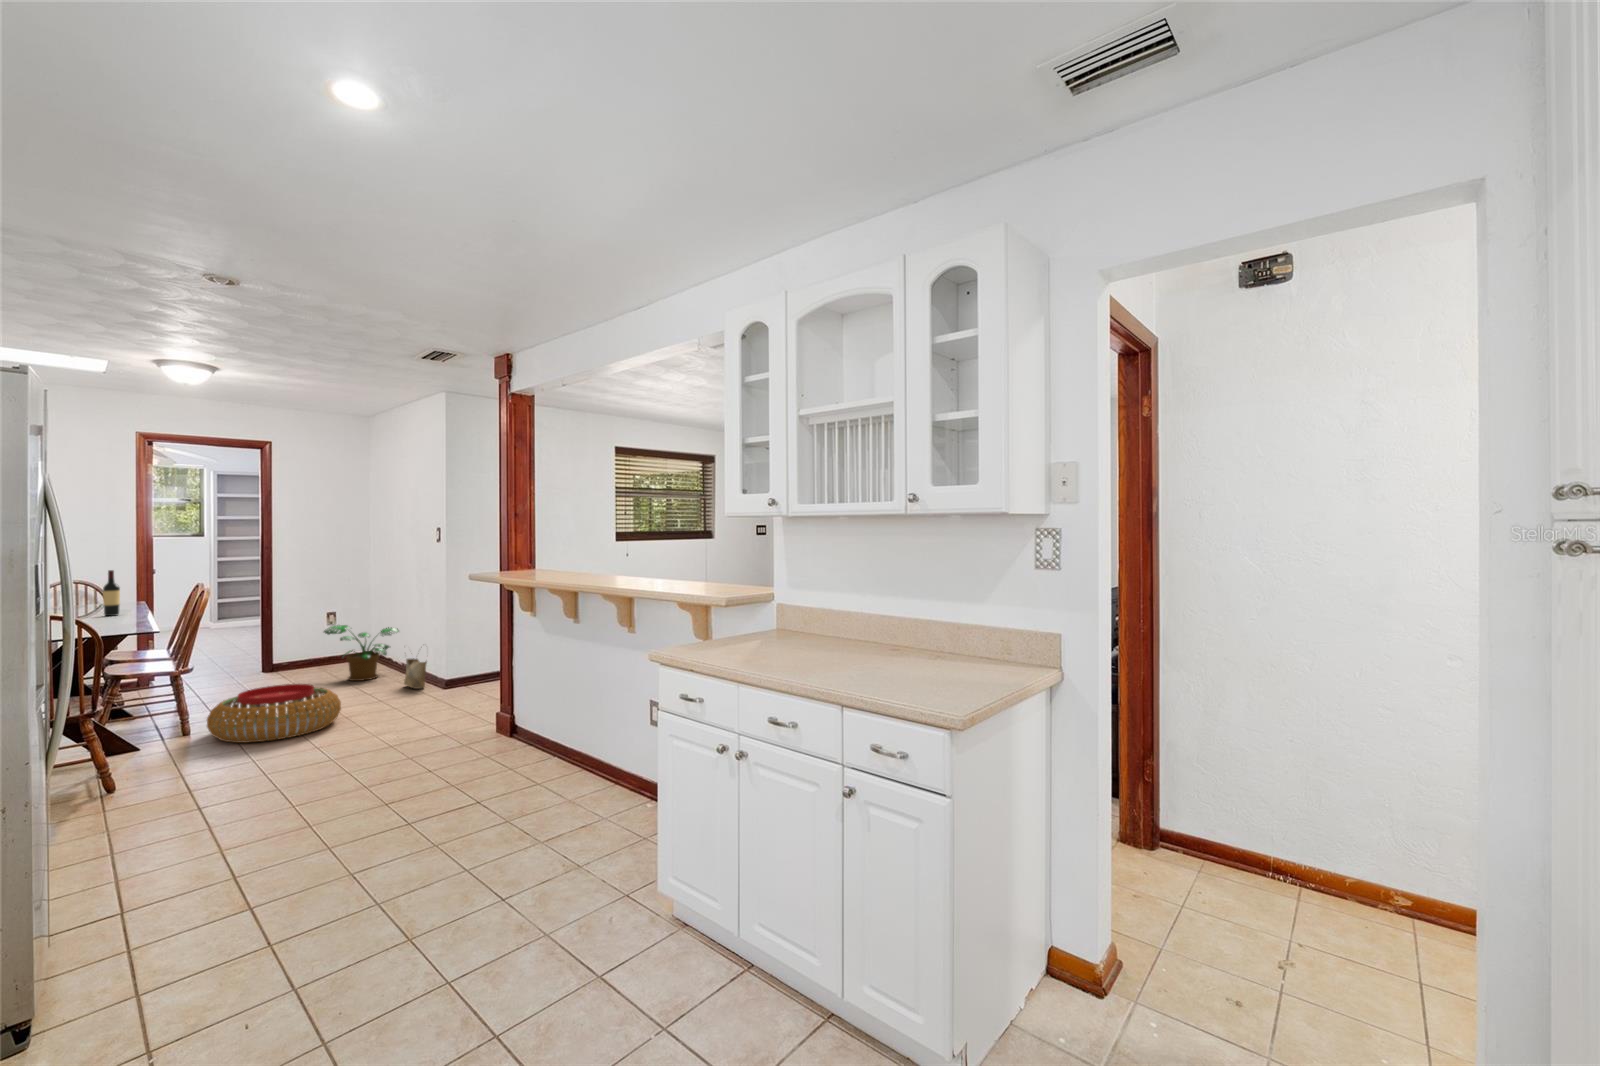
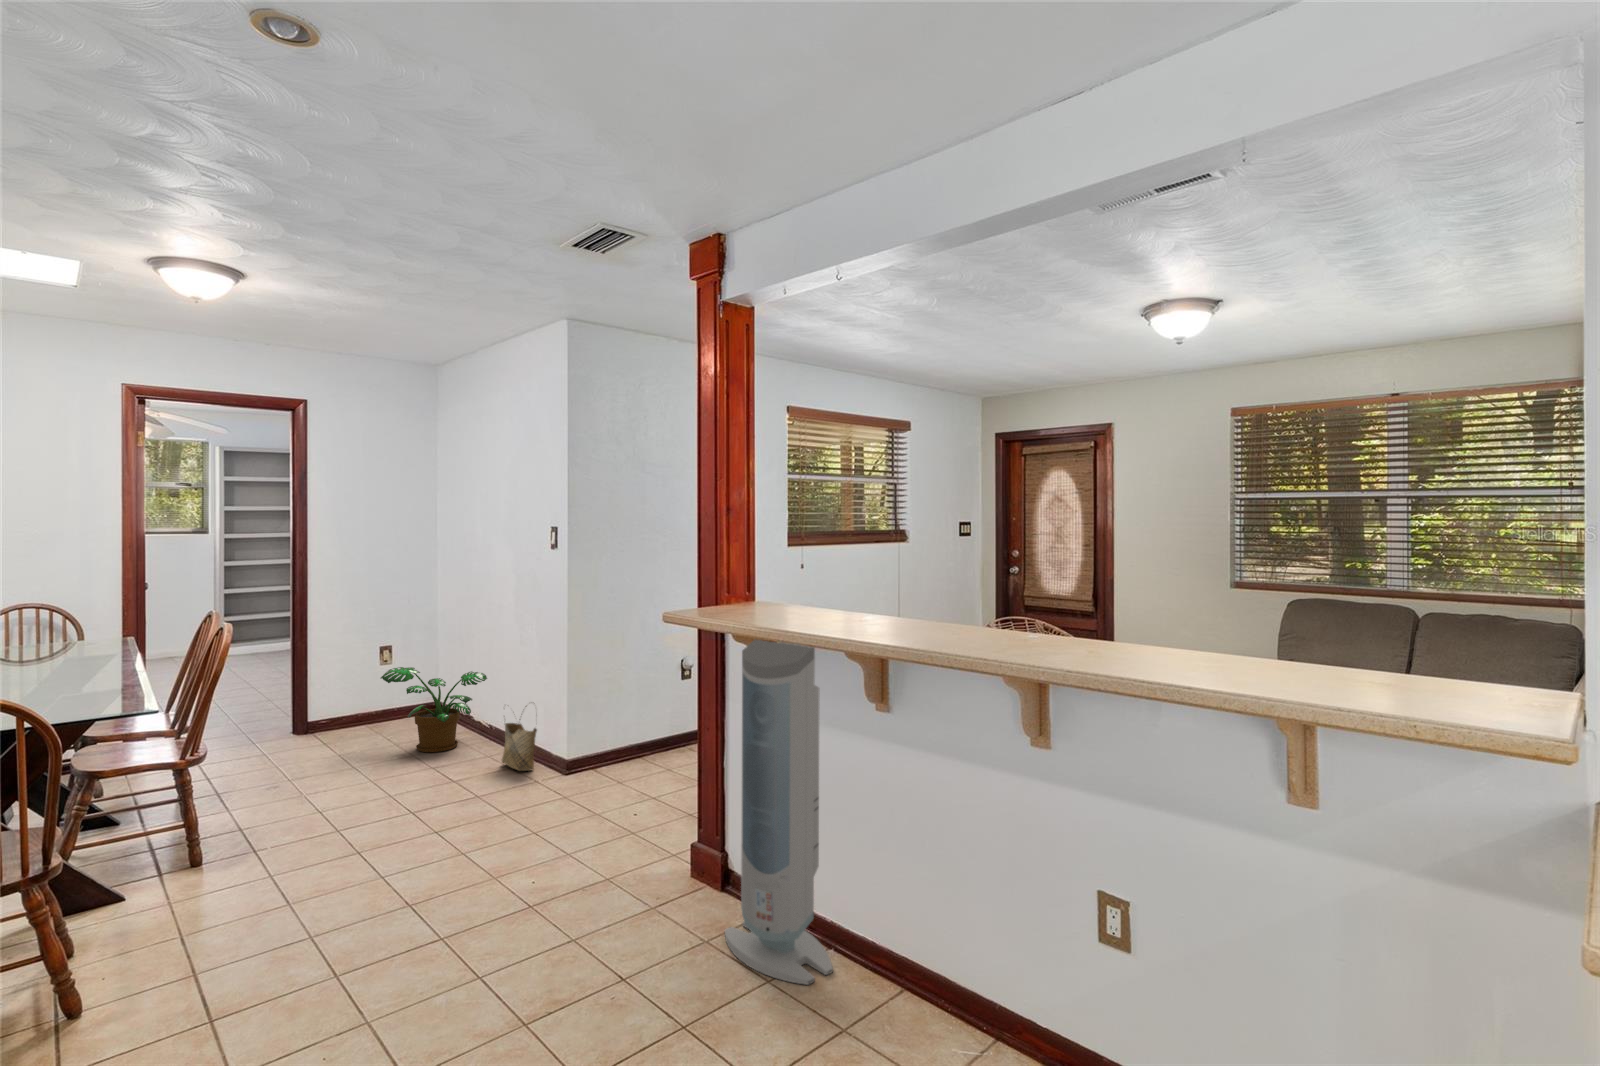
wine bottle: present [103,570,120,616] -> none [70,594,96,667]
air purifier: none [497,582,549,769] -> present [725,640,833,985]
pouf: present [207,684,341,743] -> none [228,778,431,888]

